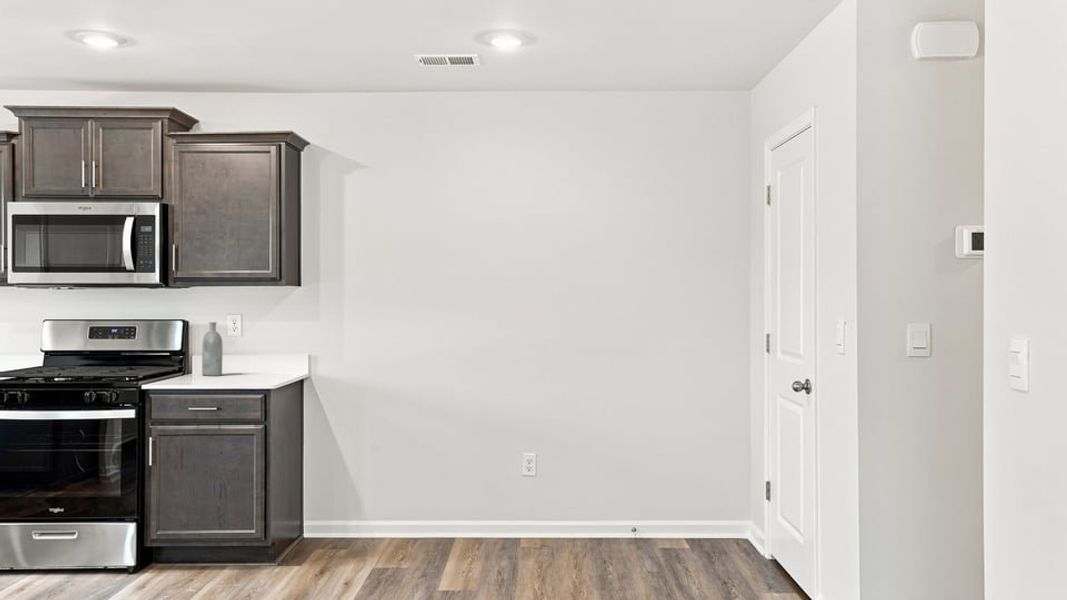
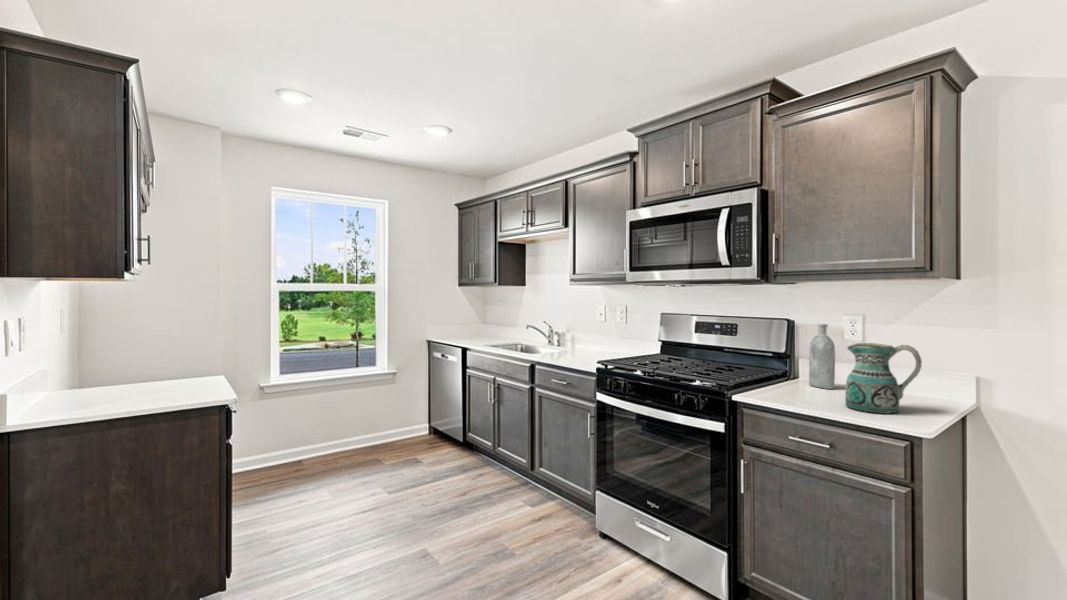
ceramic pitcher: none [229,332,277,382] -> present [845,343,922,413]

